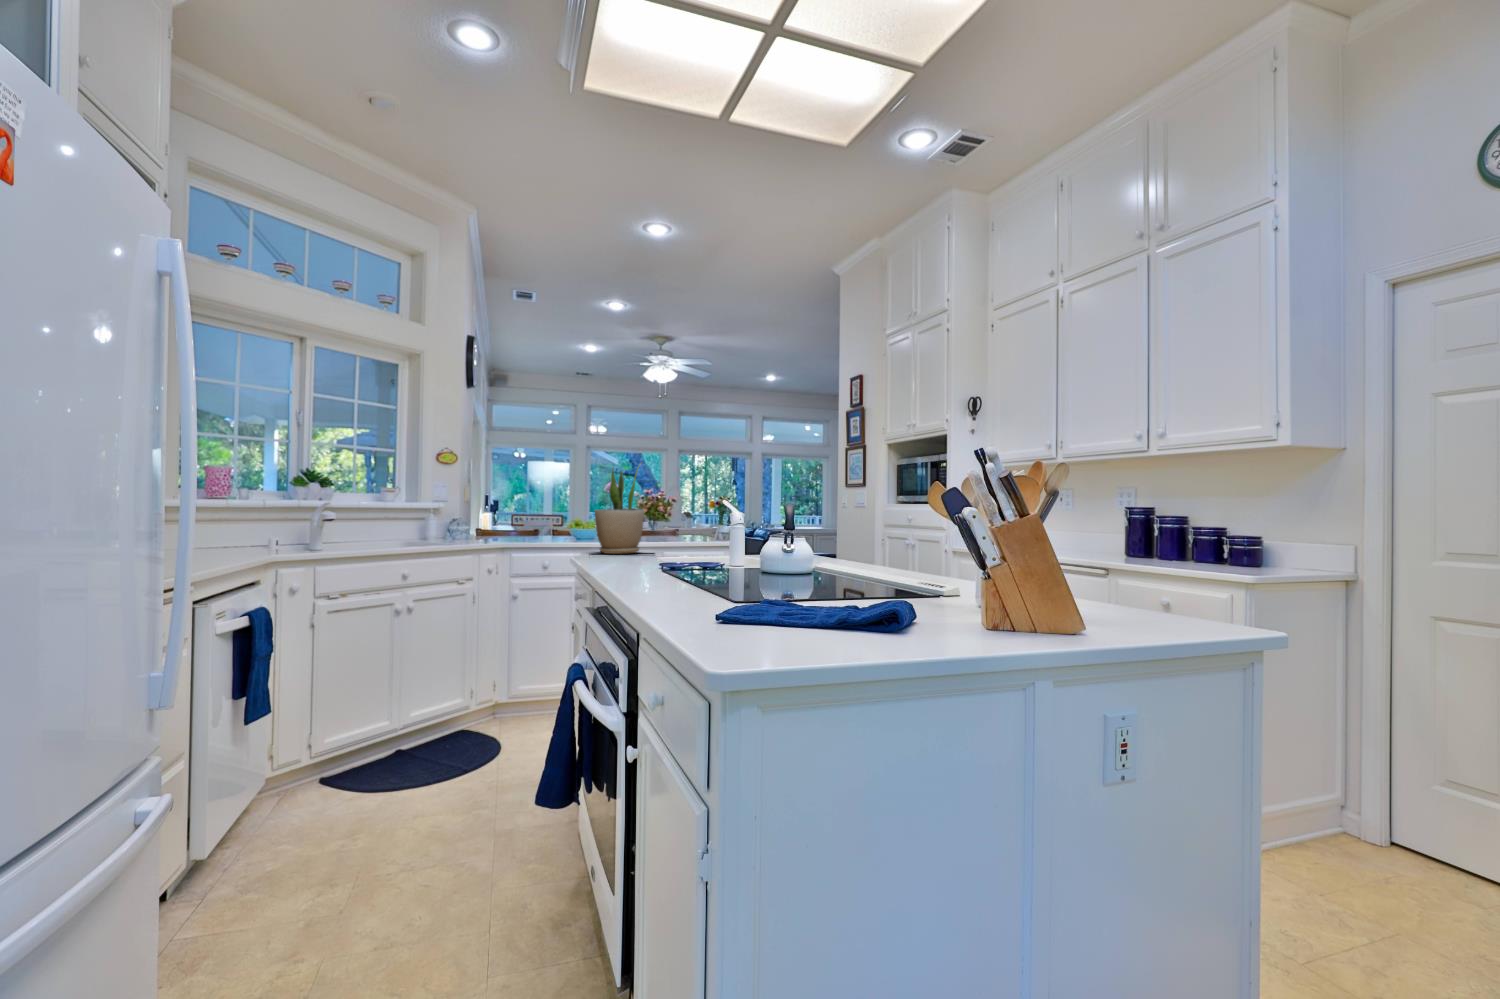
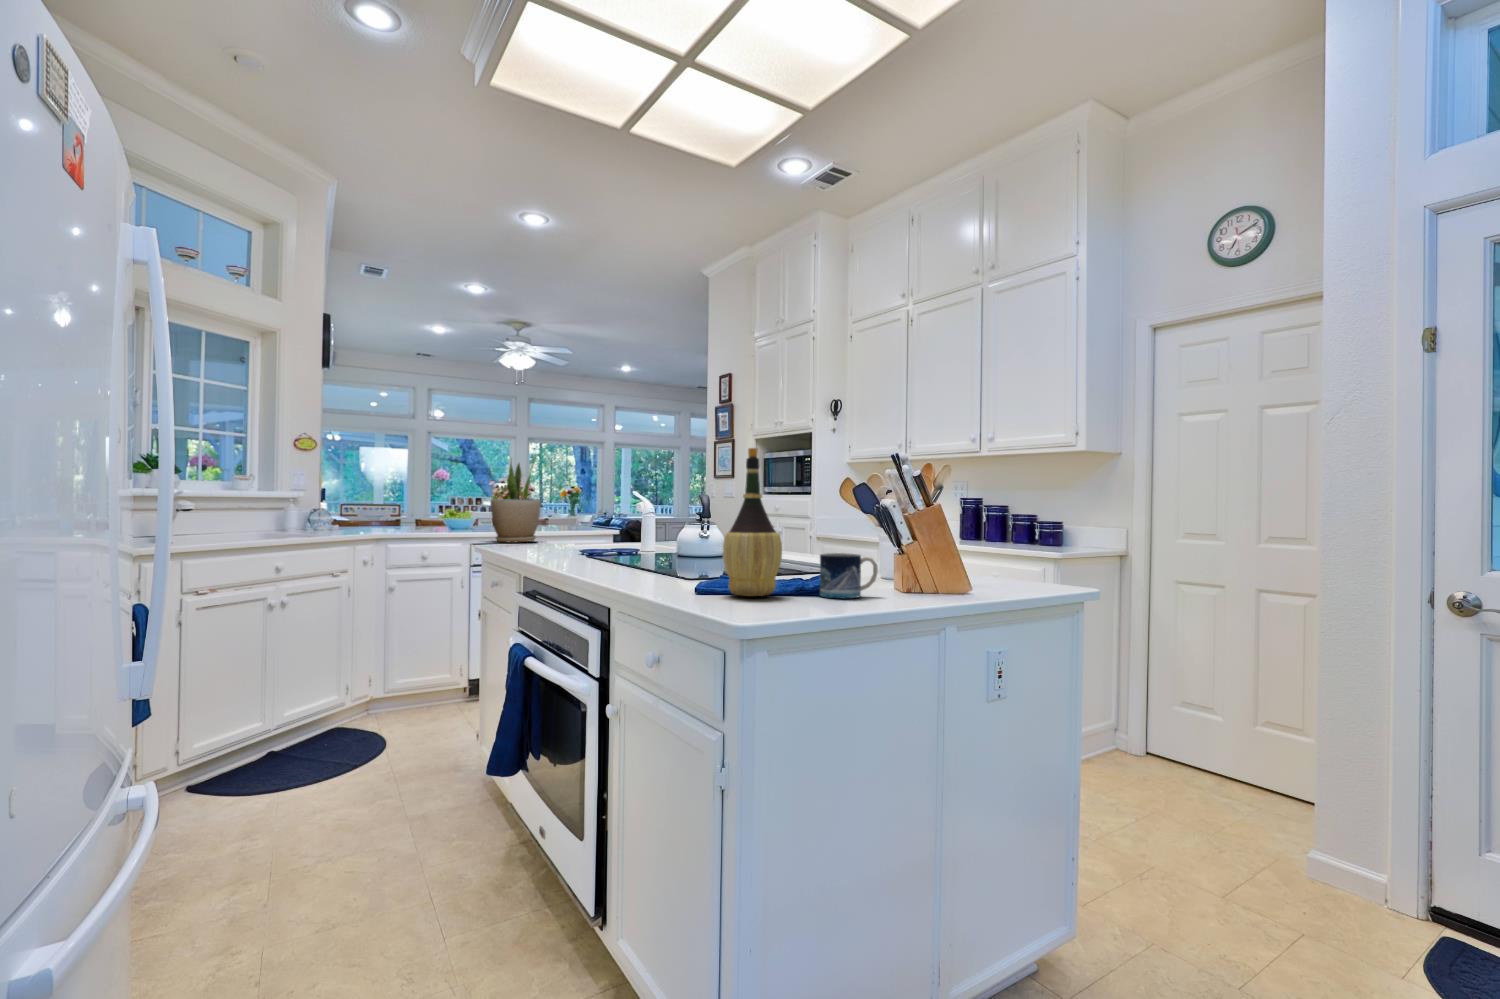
wine bottle: none [747,444,824,637] -> present [723,448,782,596]
mug: none [876,582,957,645] -> present [820,553,878,598]

